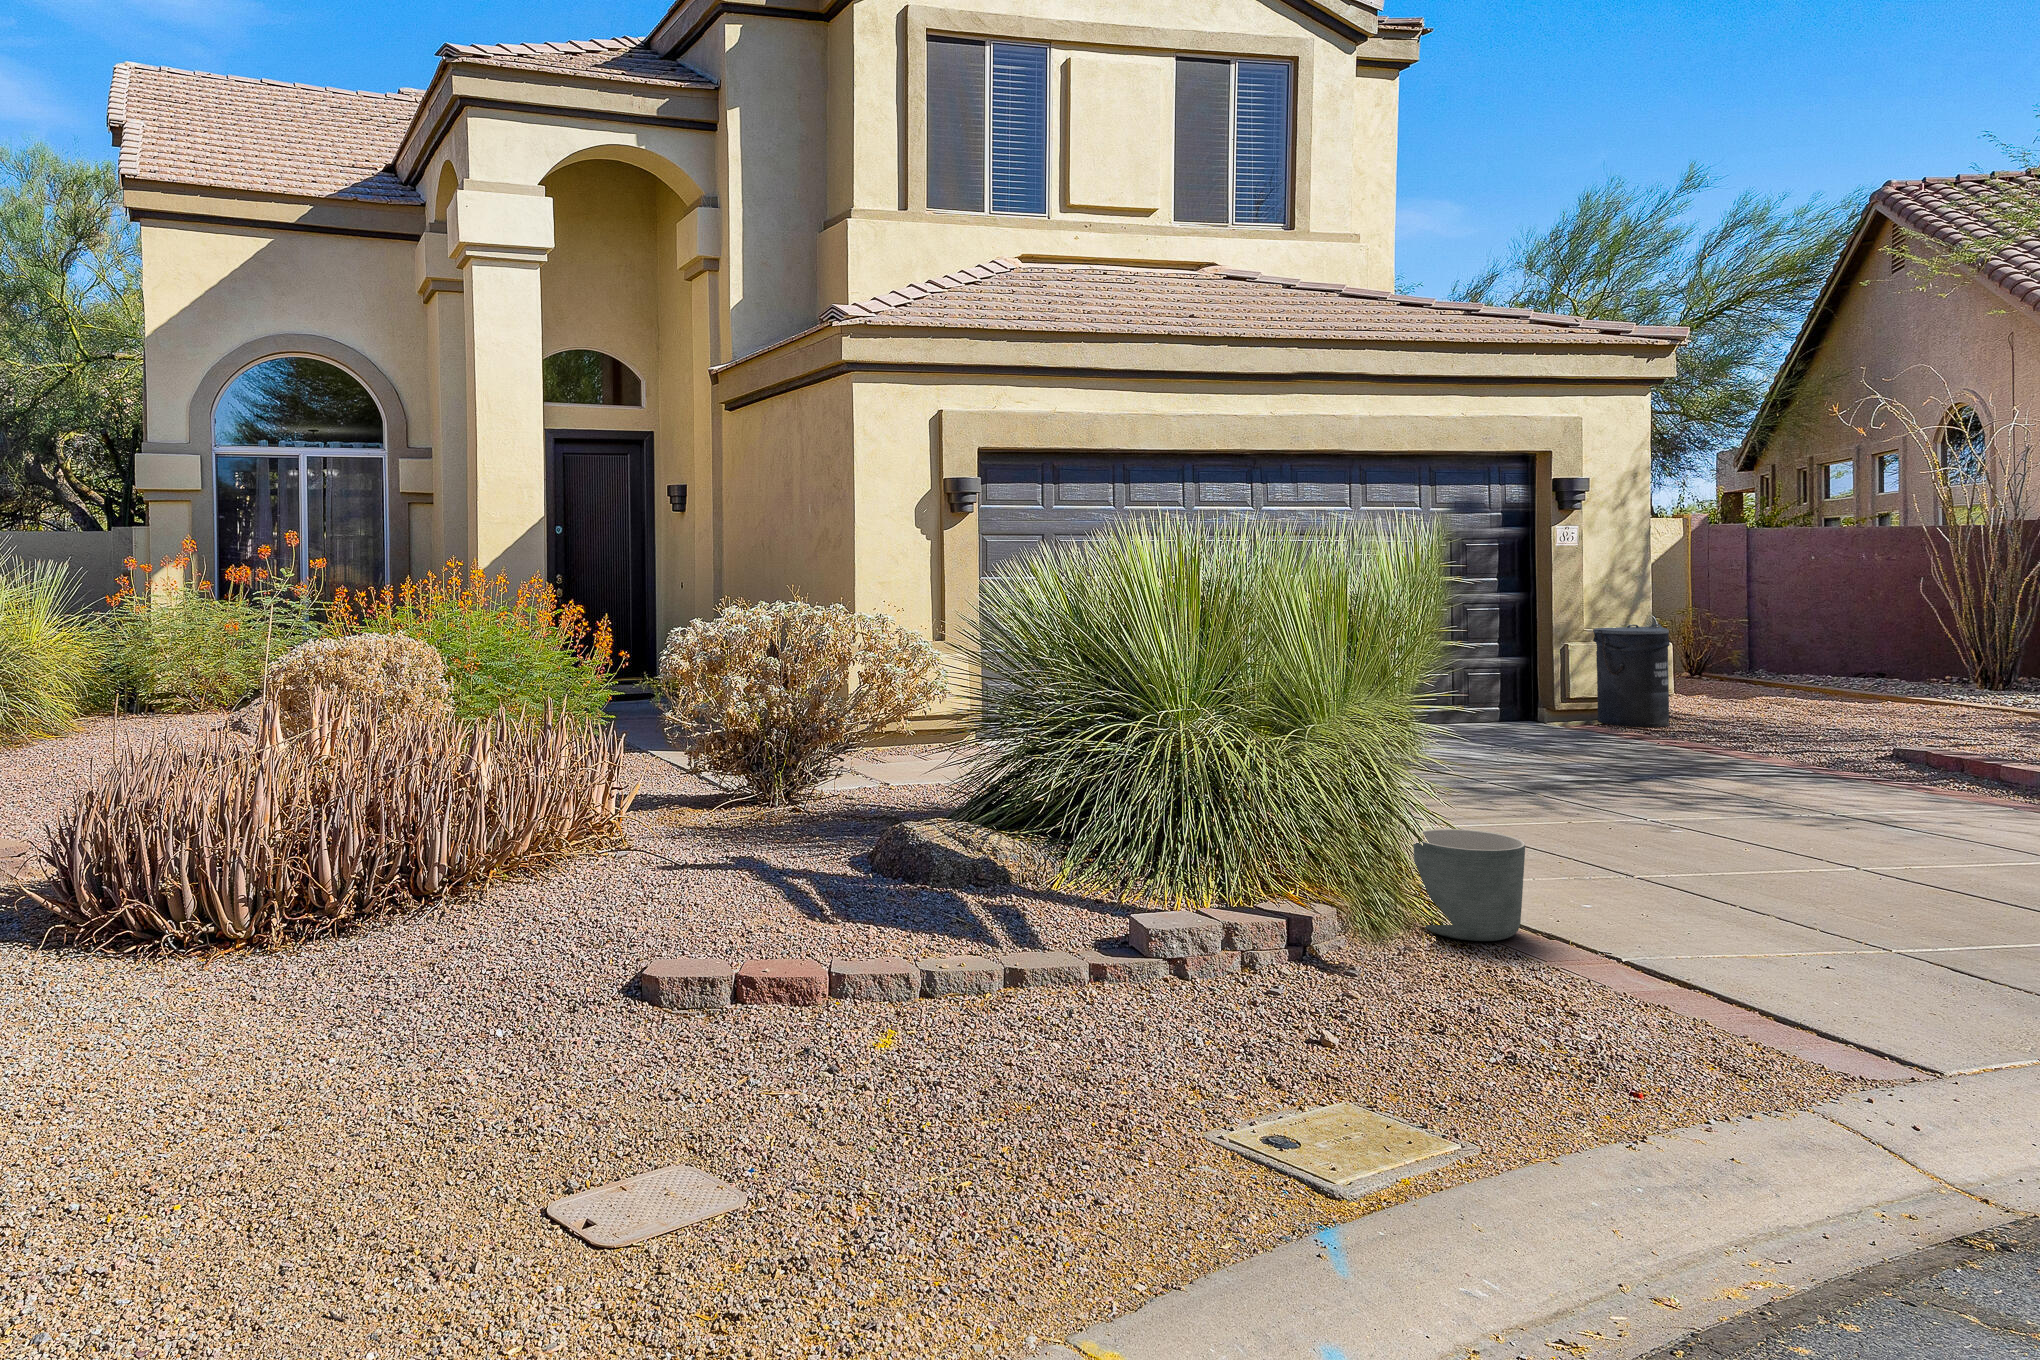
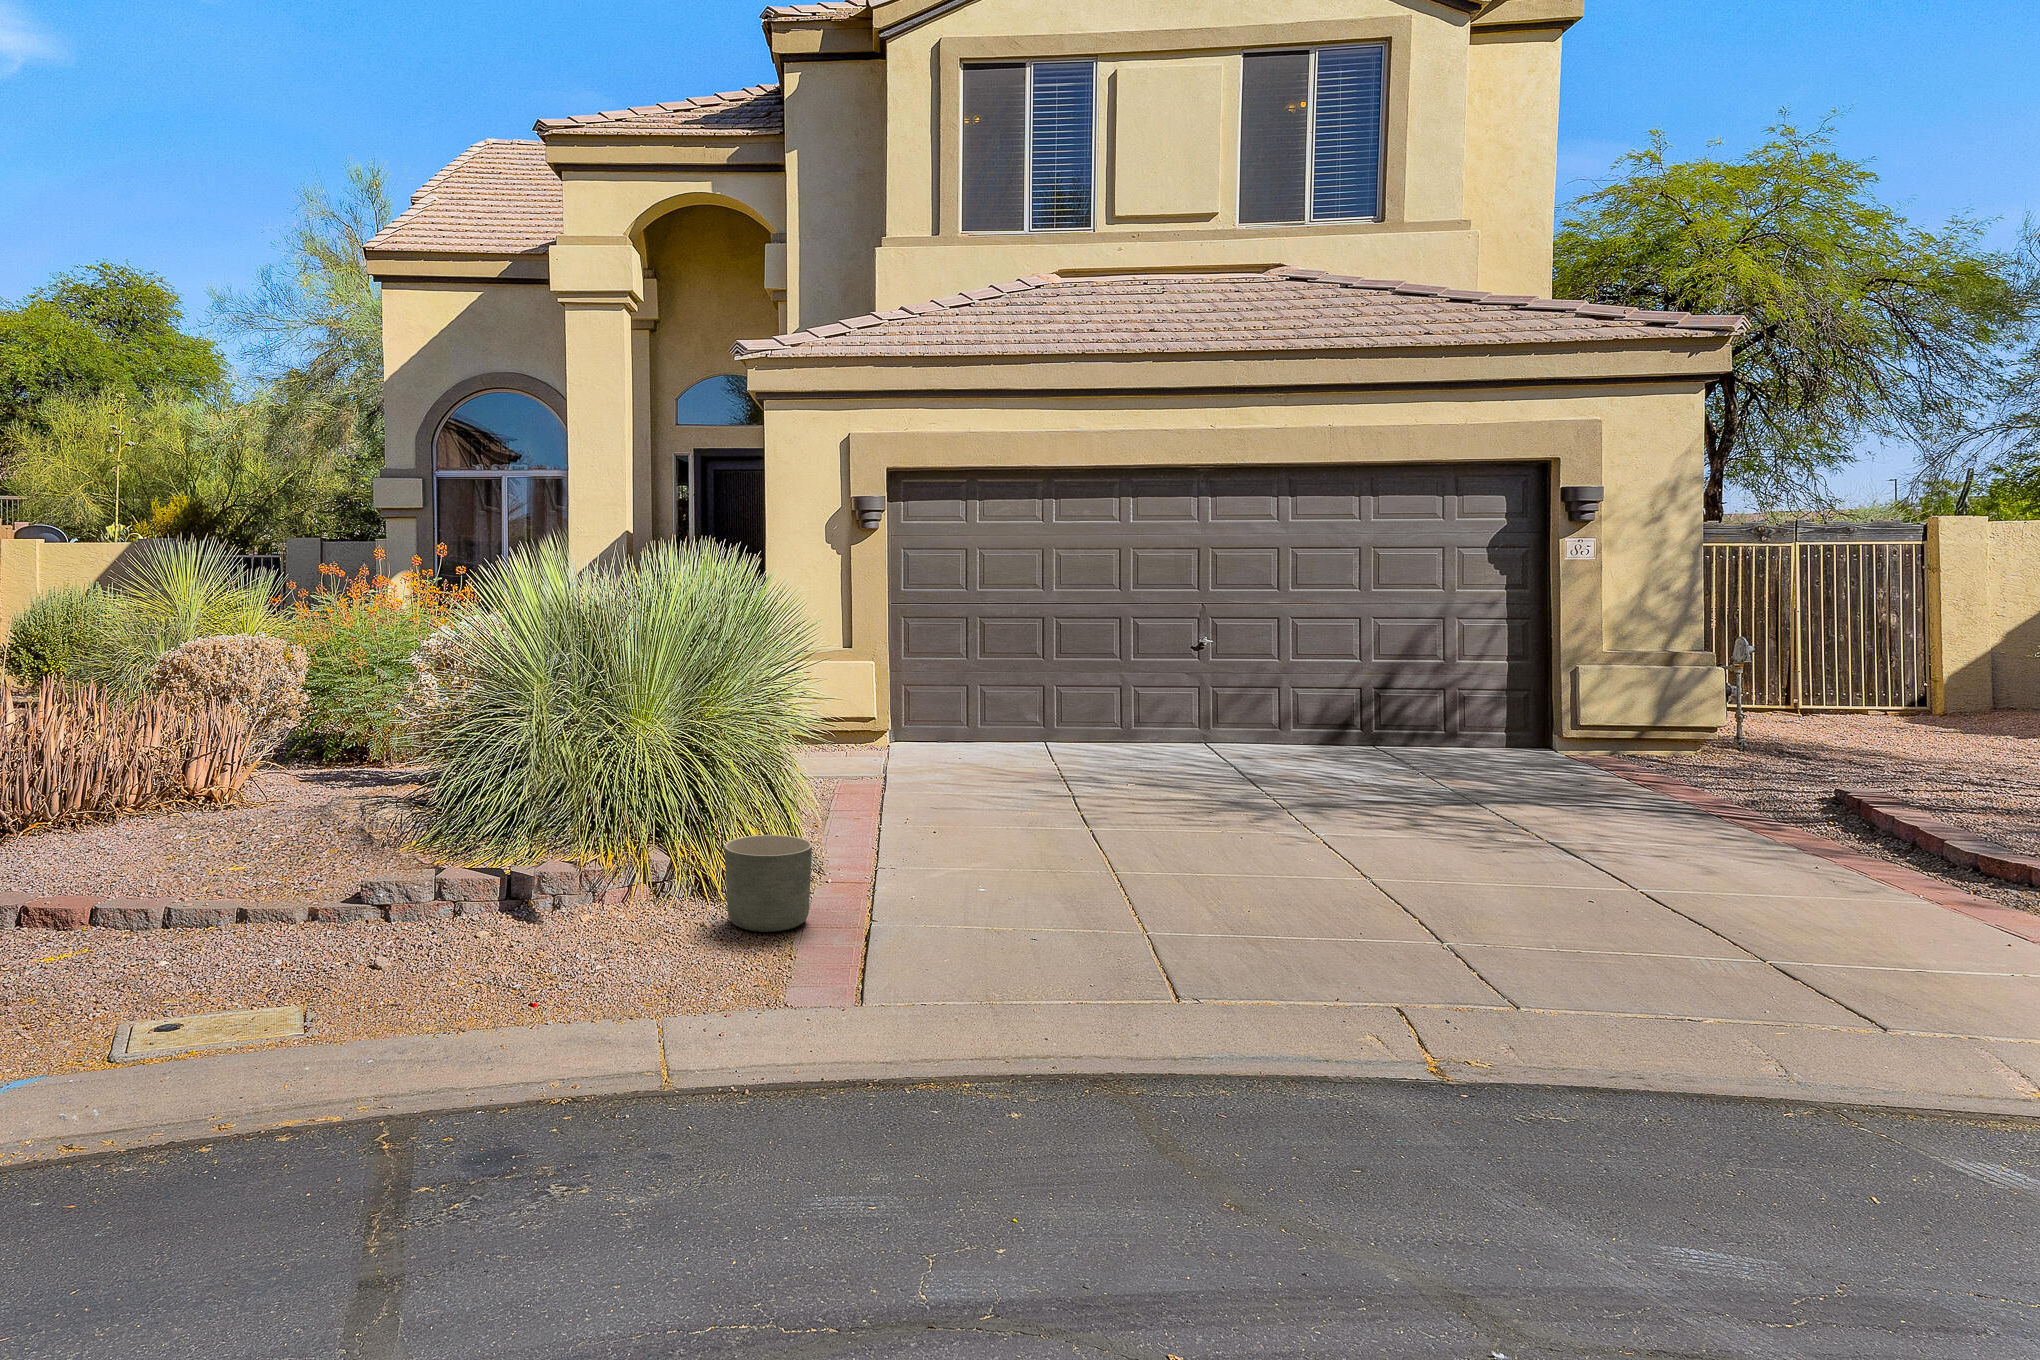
trash can: present [1593,624,1670,727] -> none [1603,652,1687,767]

